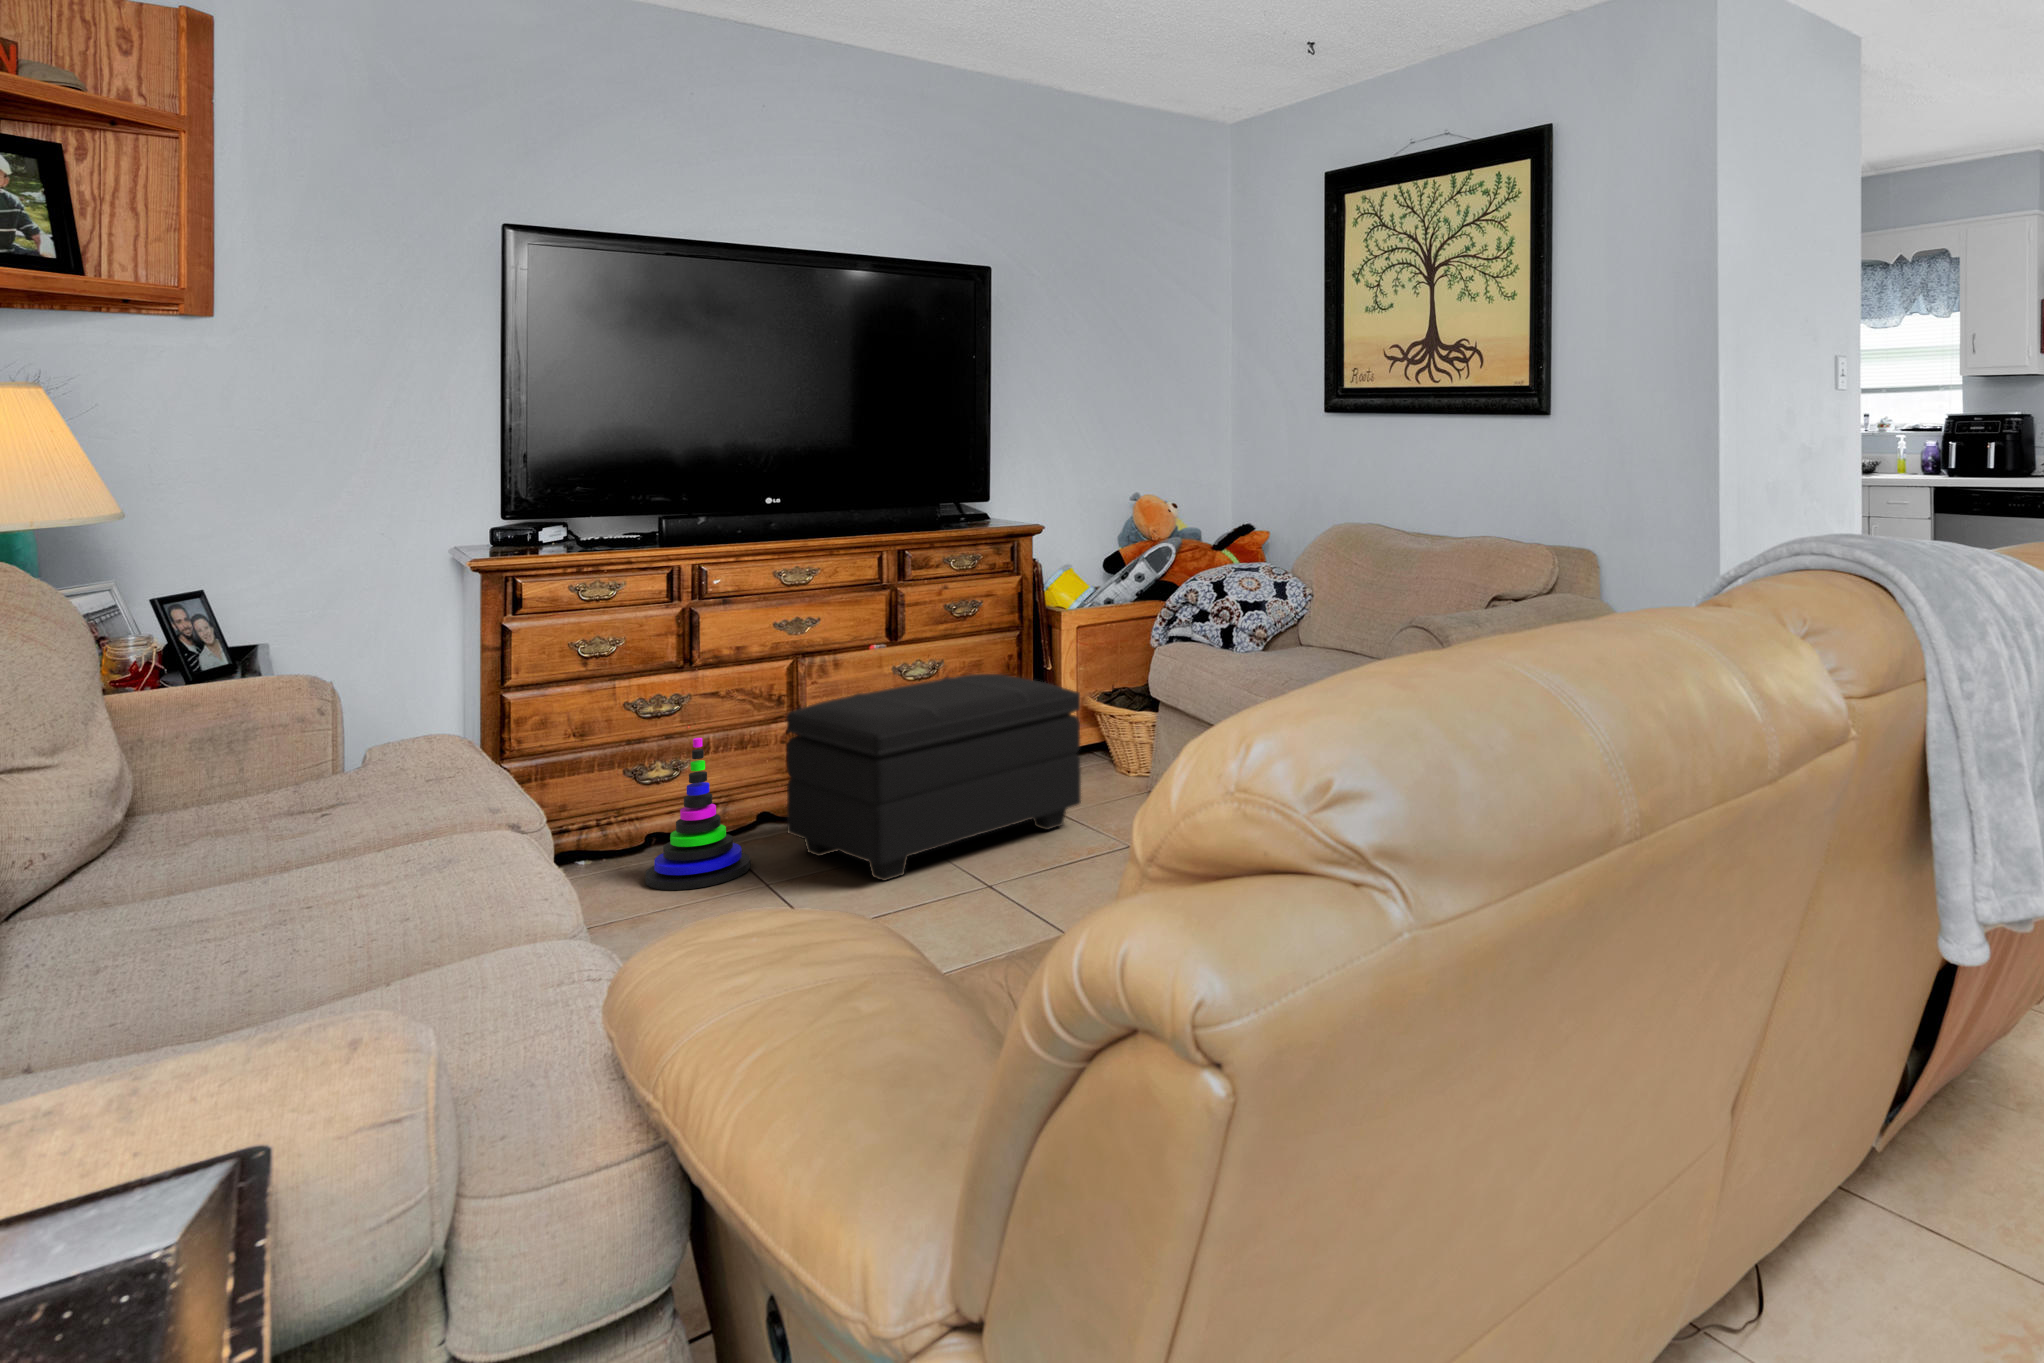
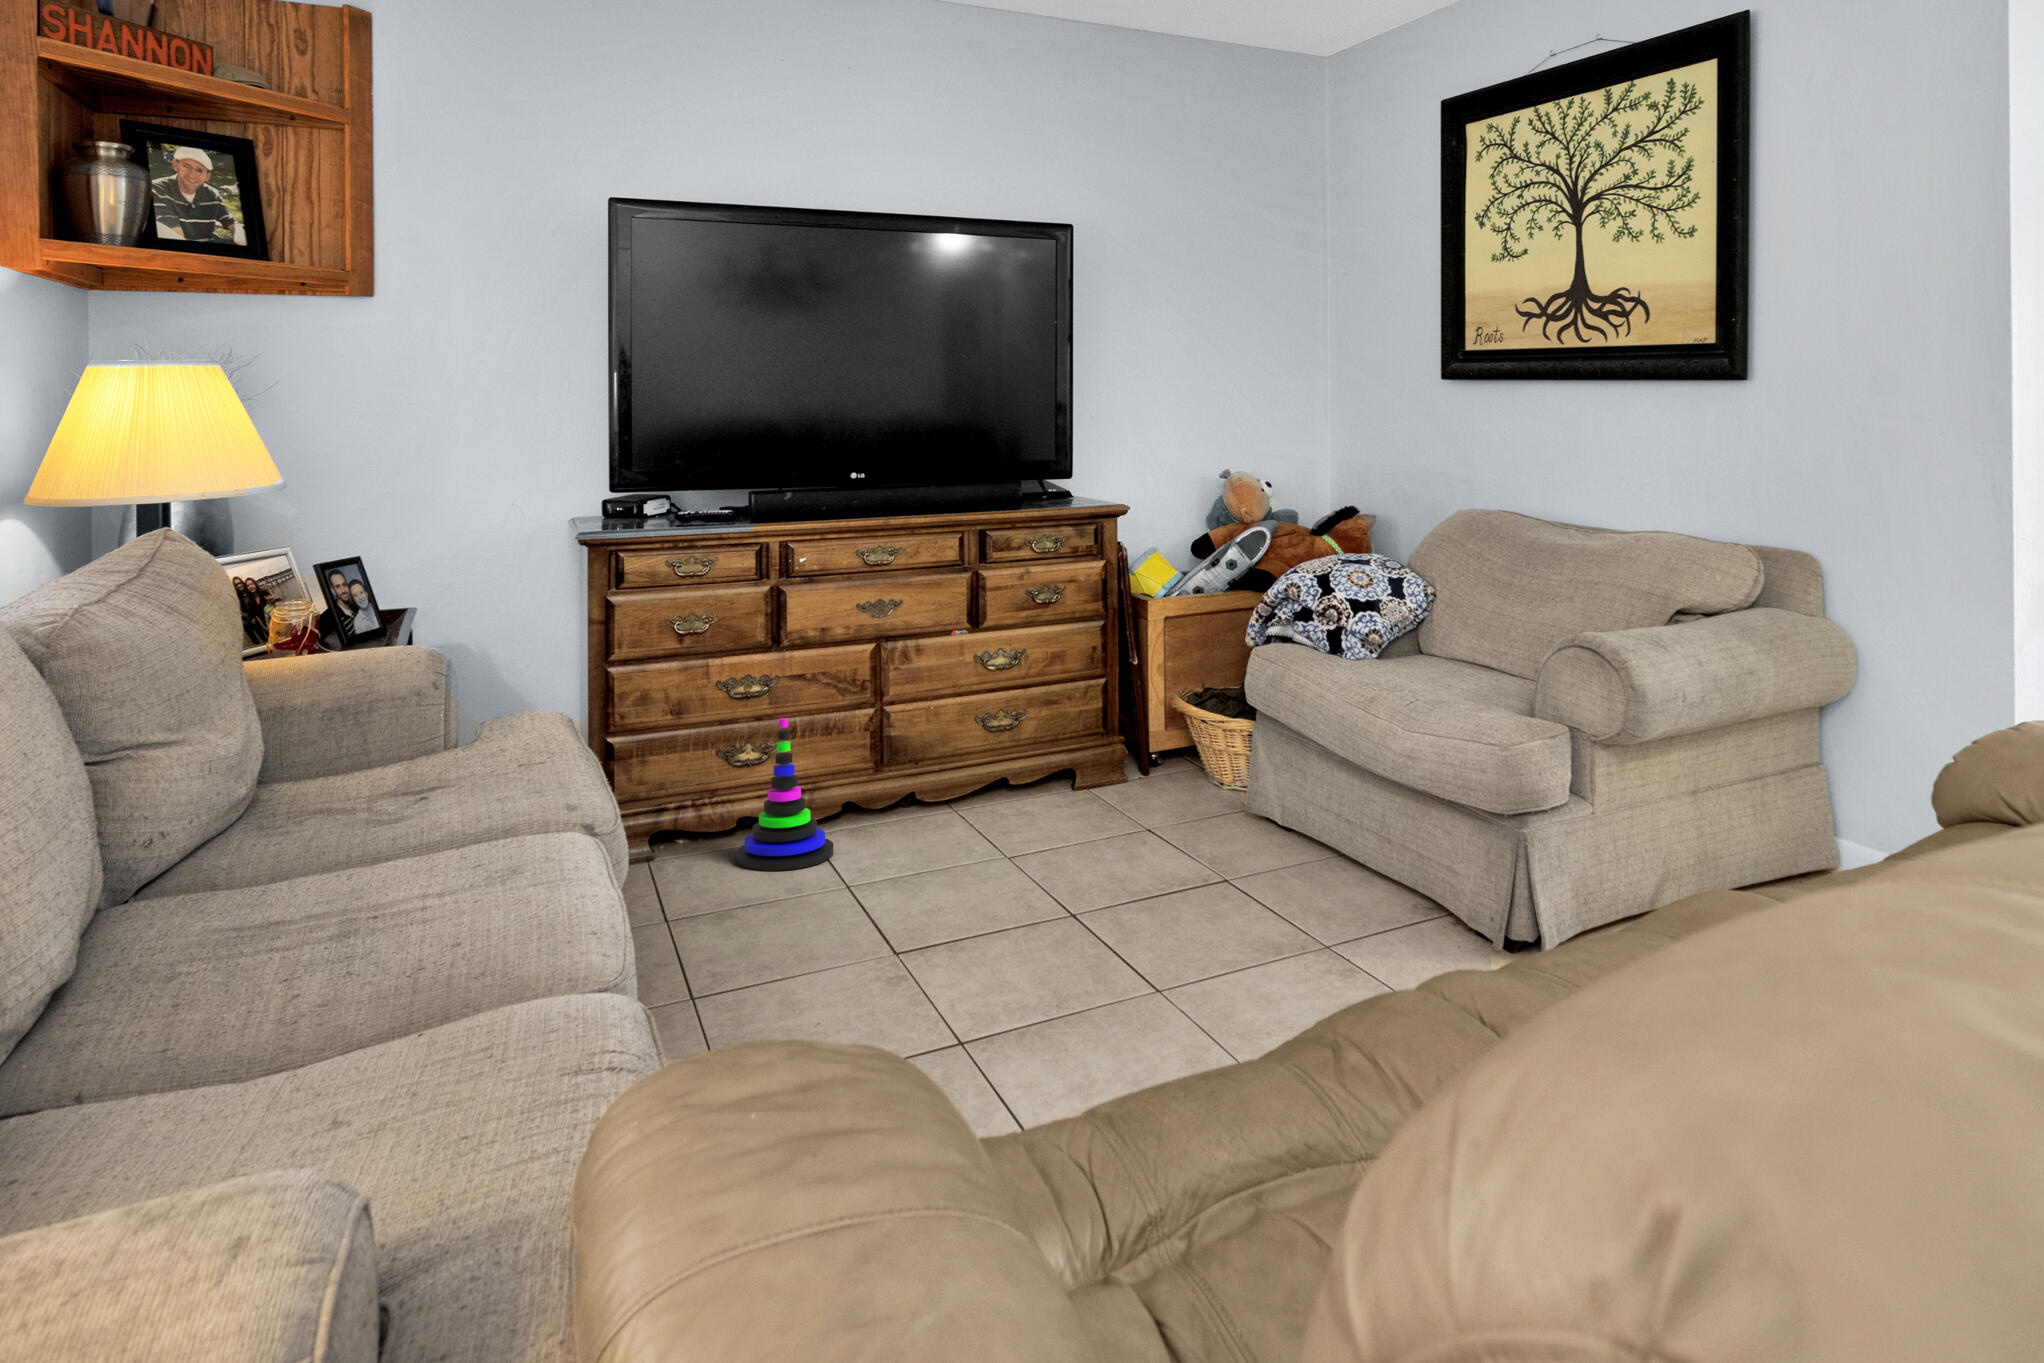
footstool: present [787,674,1081,881] -> none [868,668,1167,878]

